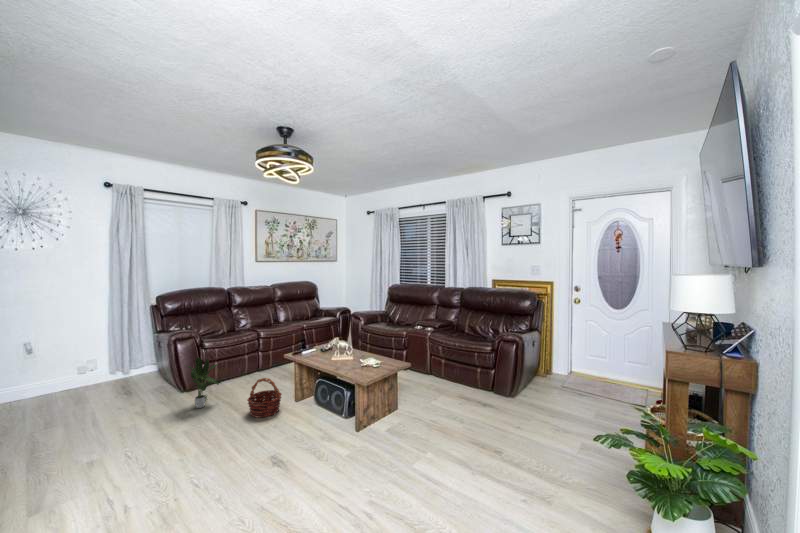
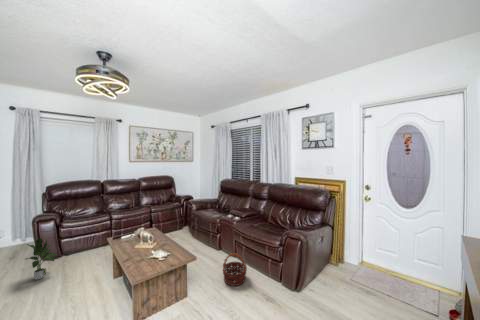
basket: present [248,378,282,418] -> present [223,253,247,286]

